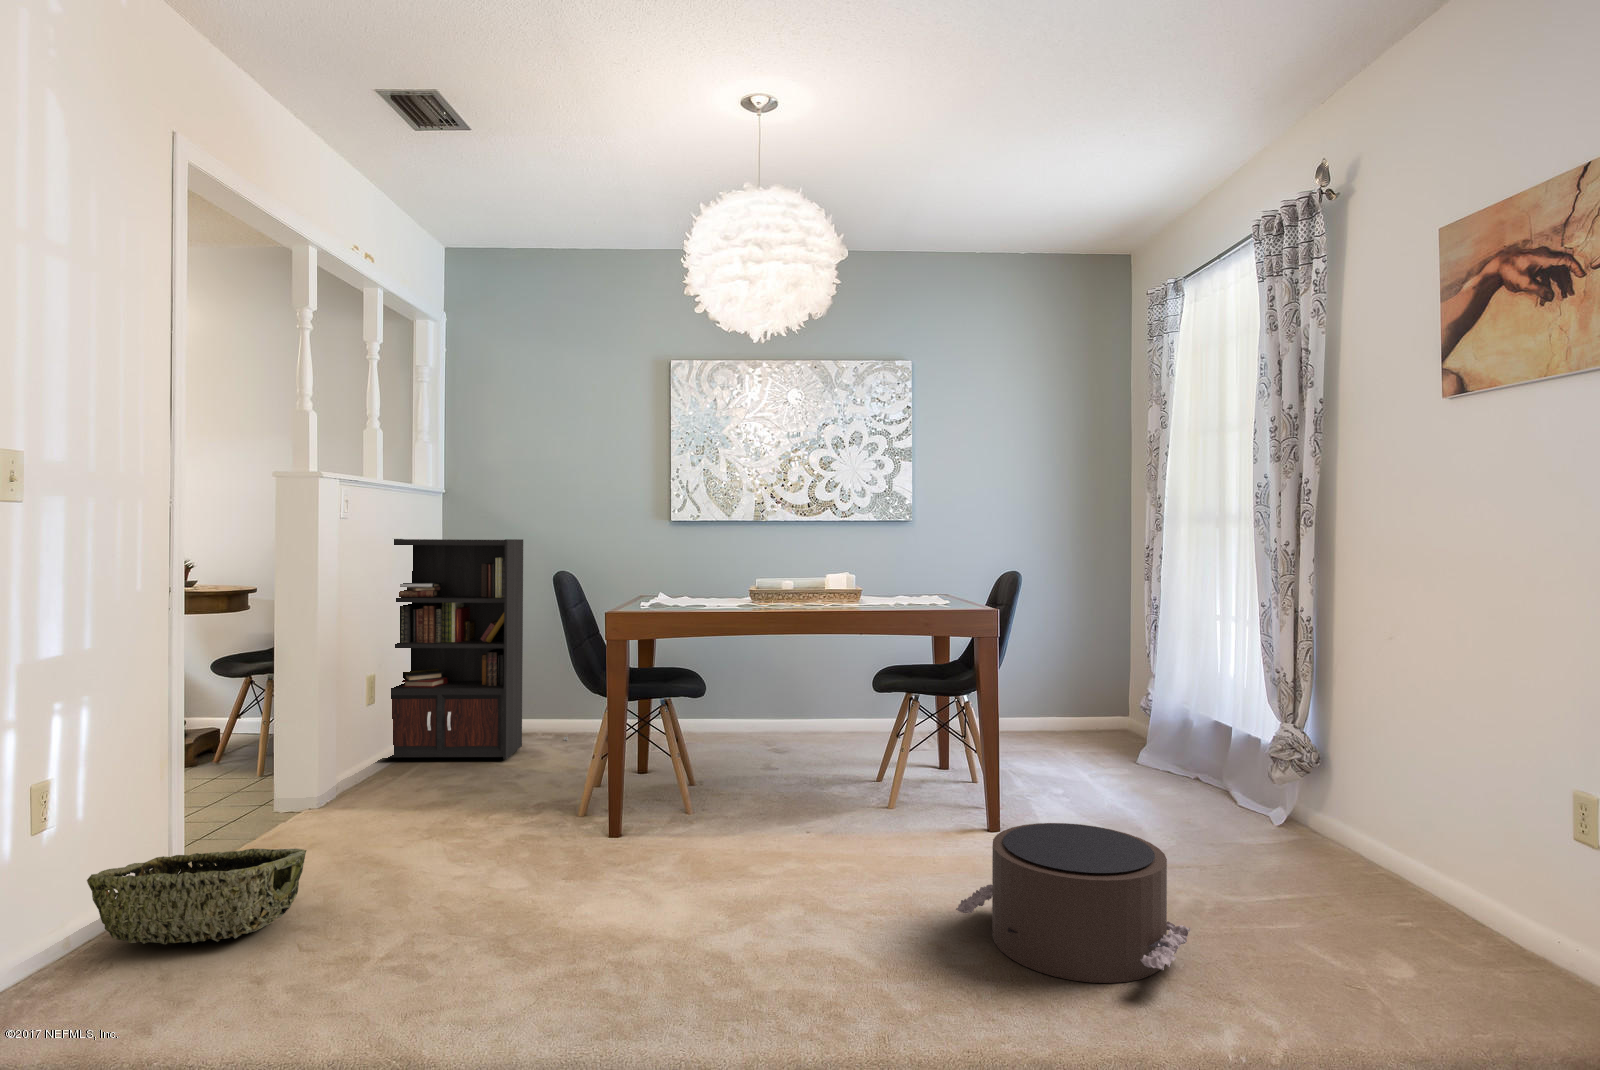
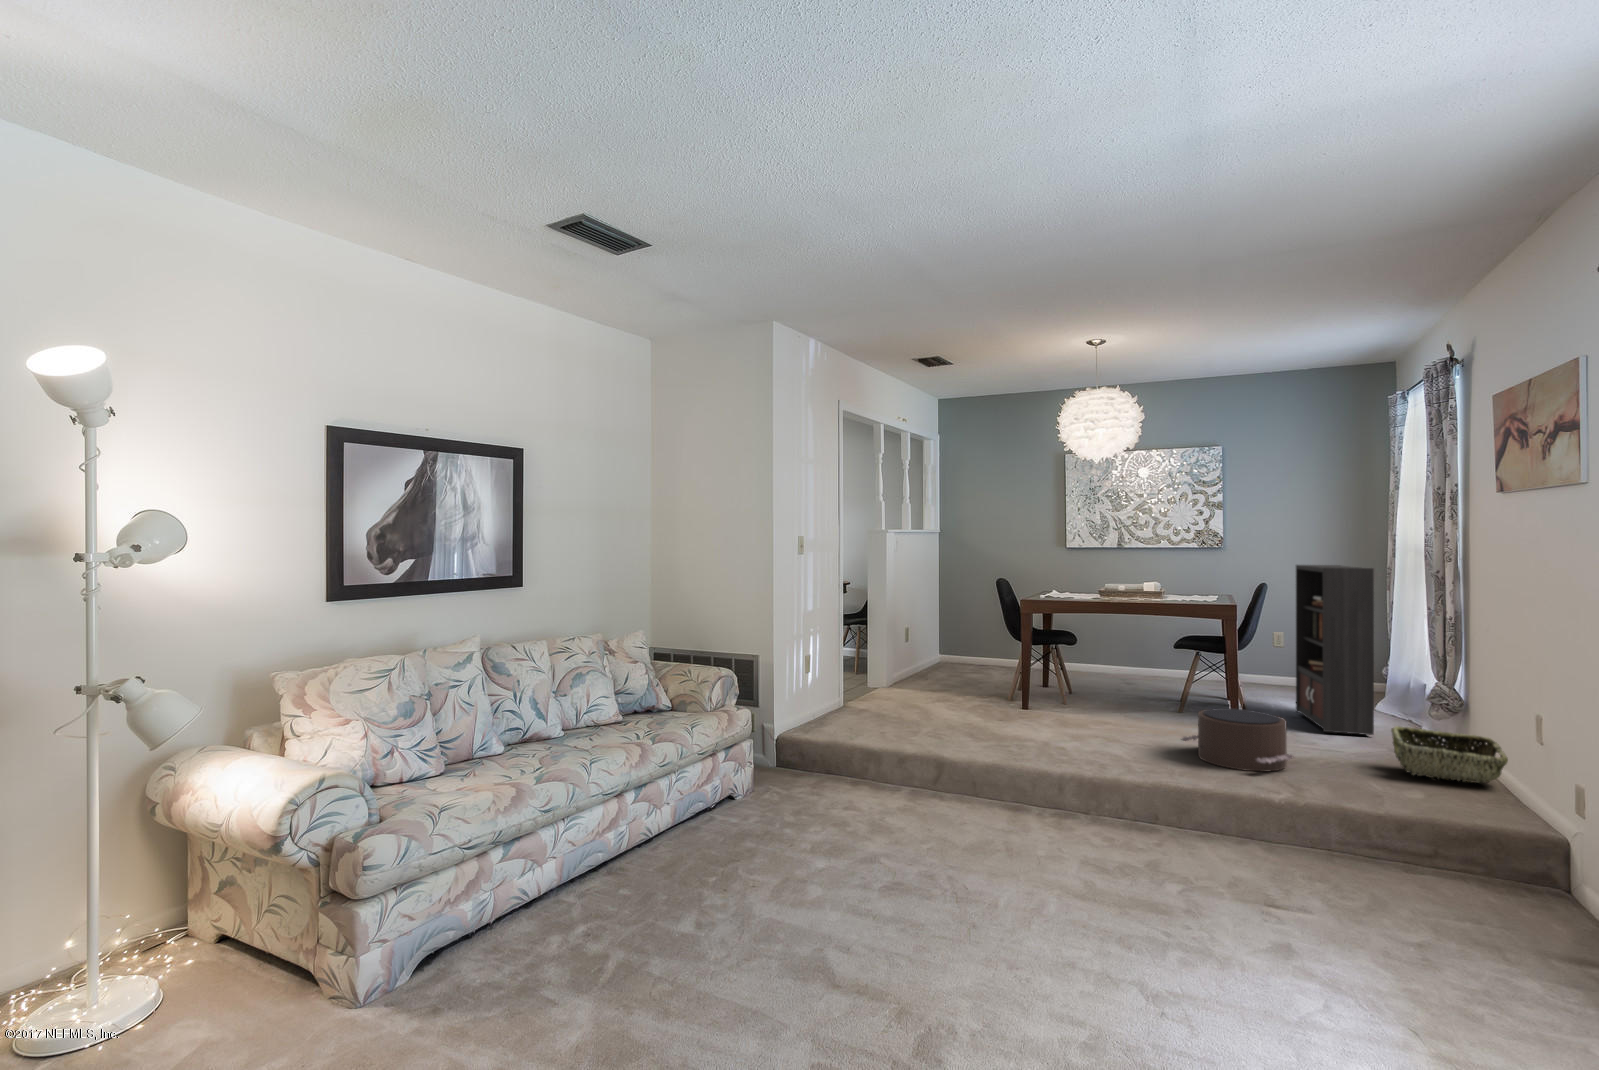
bookcase: present [390,539,568,759] -> present [1296,565,1374,735]
woven basket: present [87,849,306,944] -> present [1391,726,1508,783]

